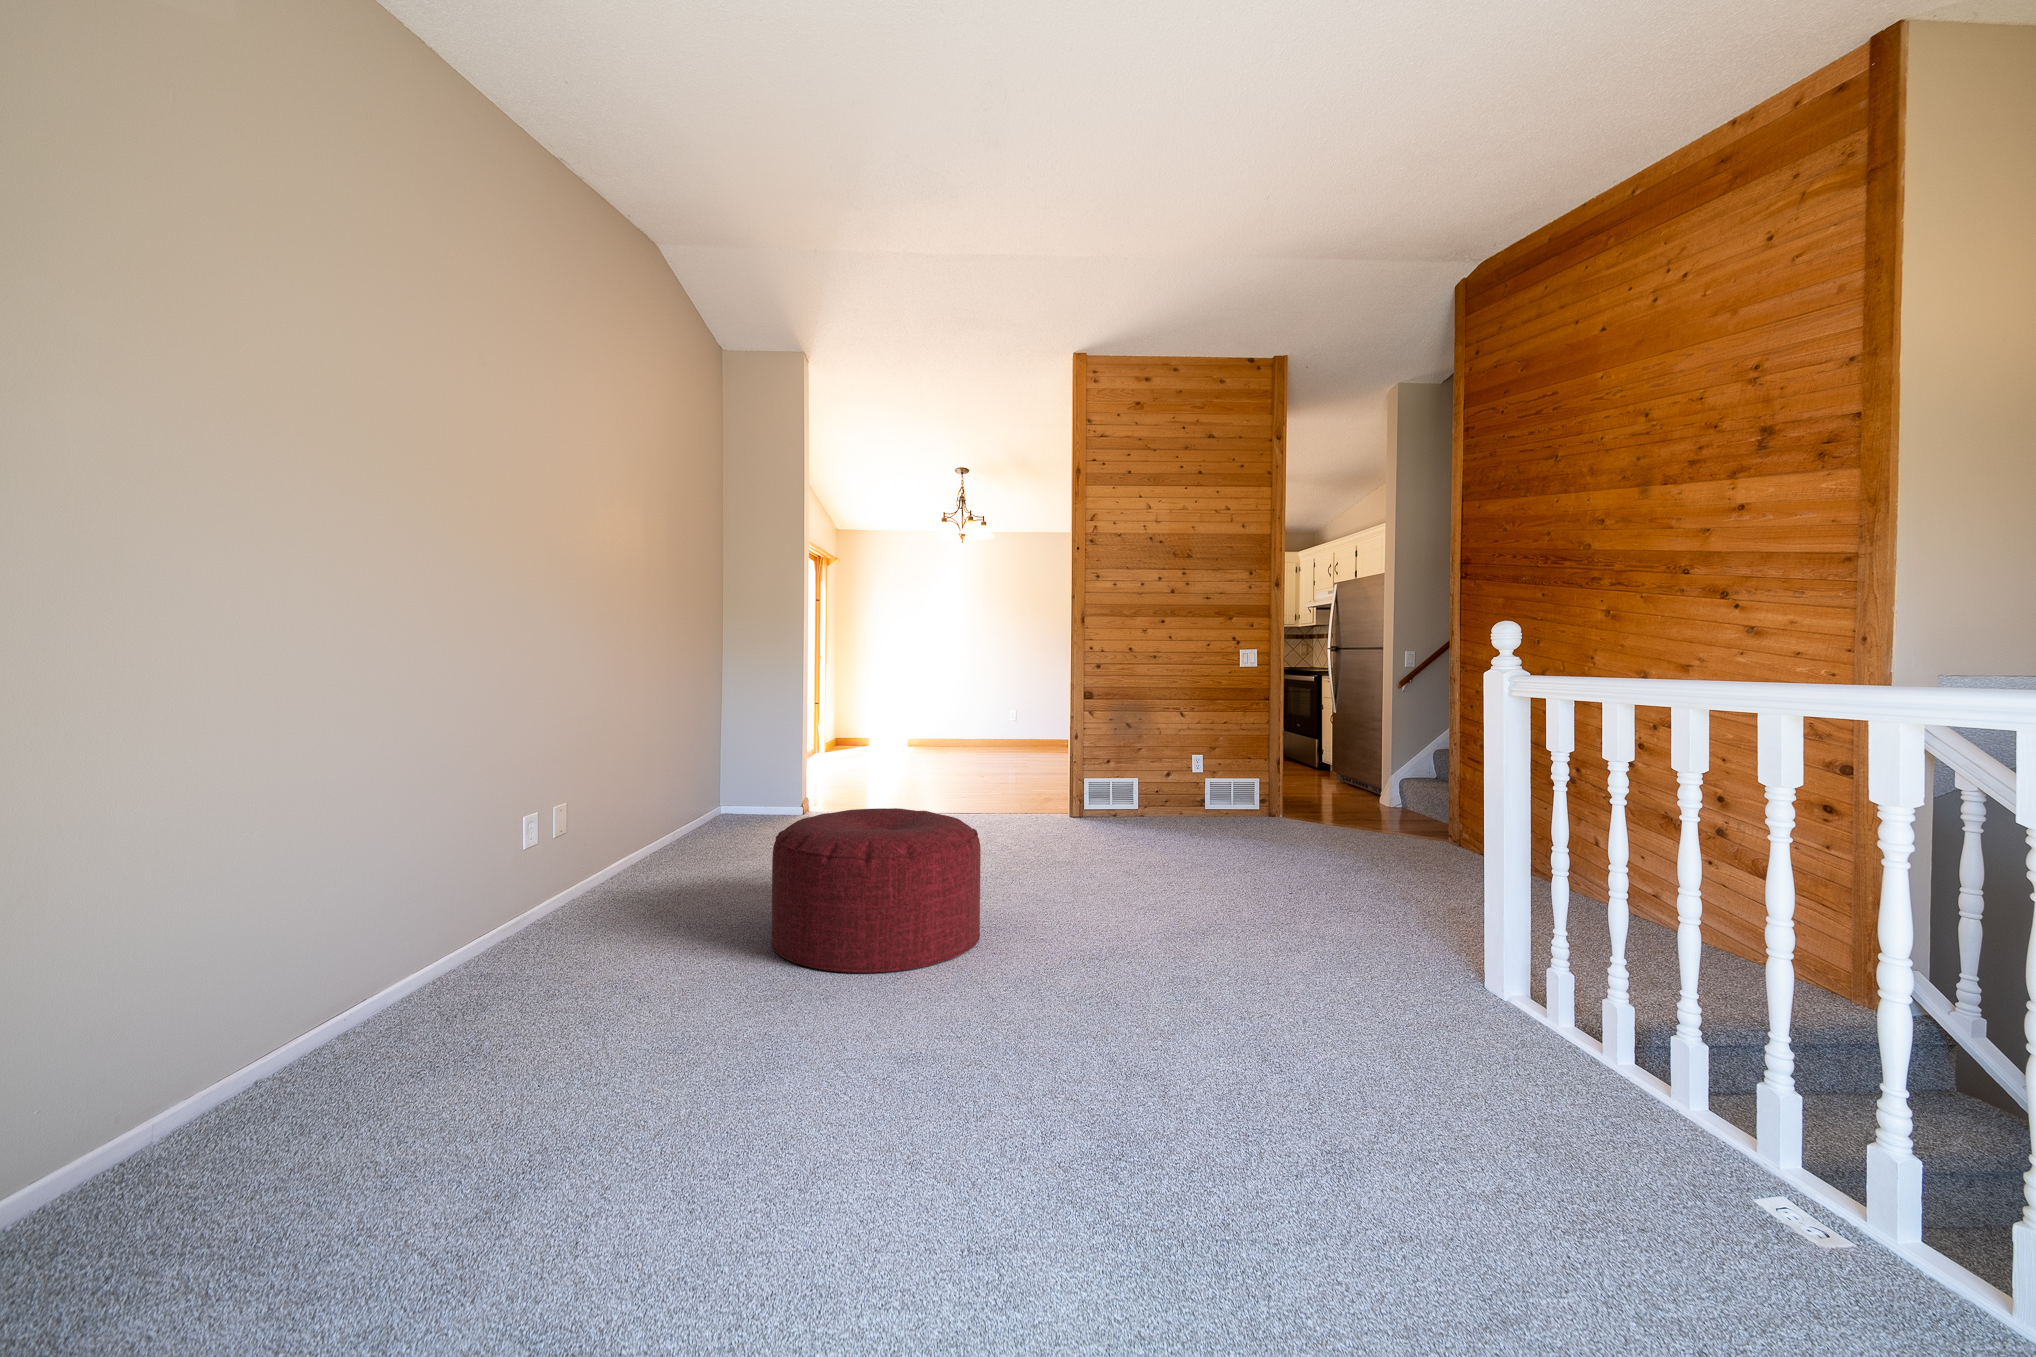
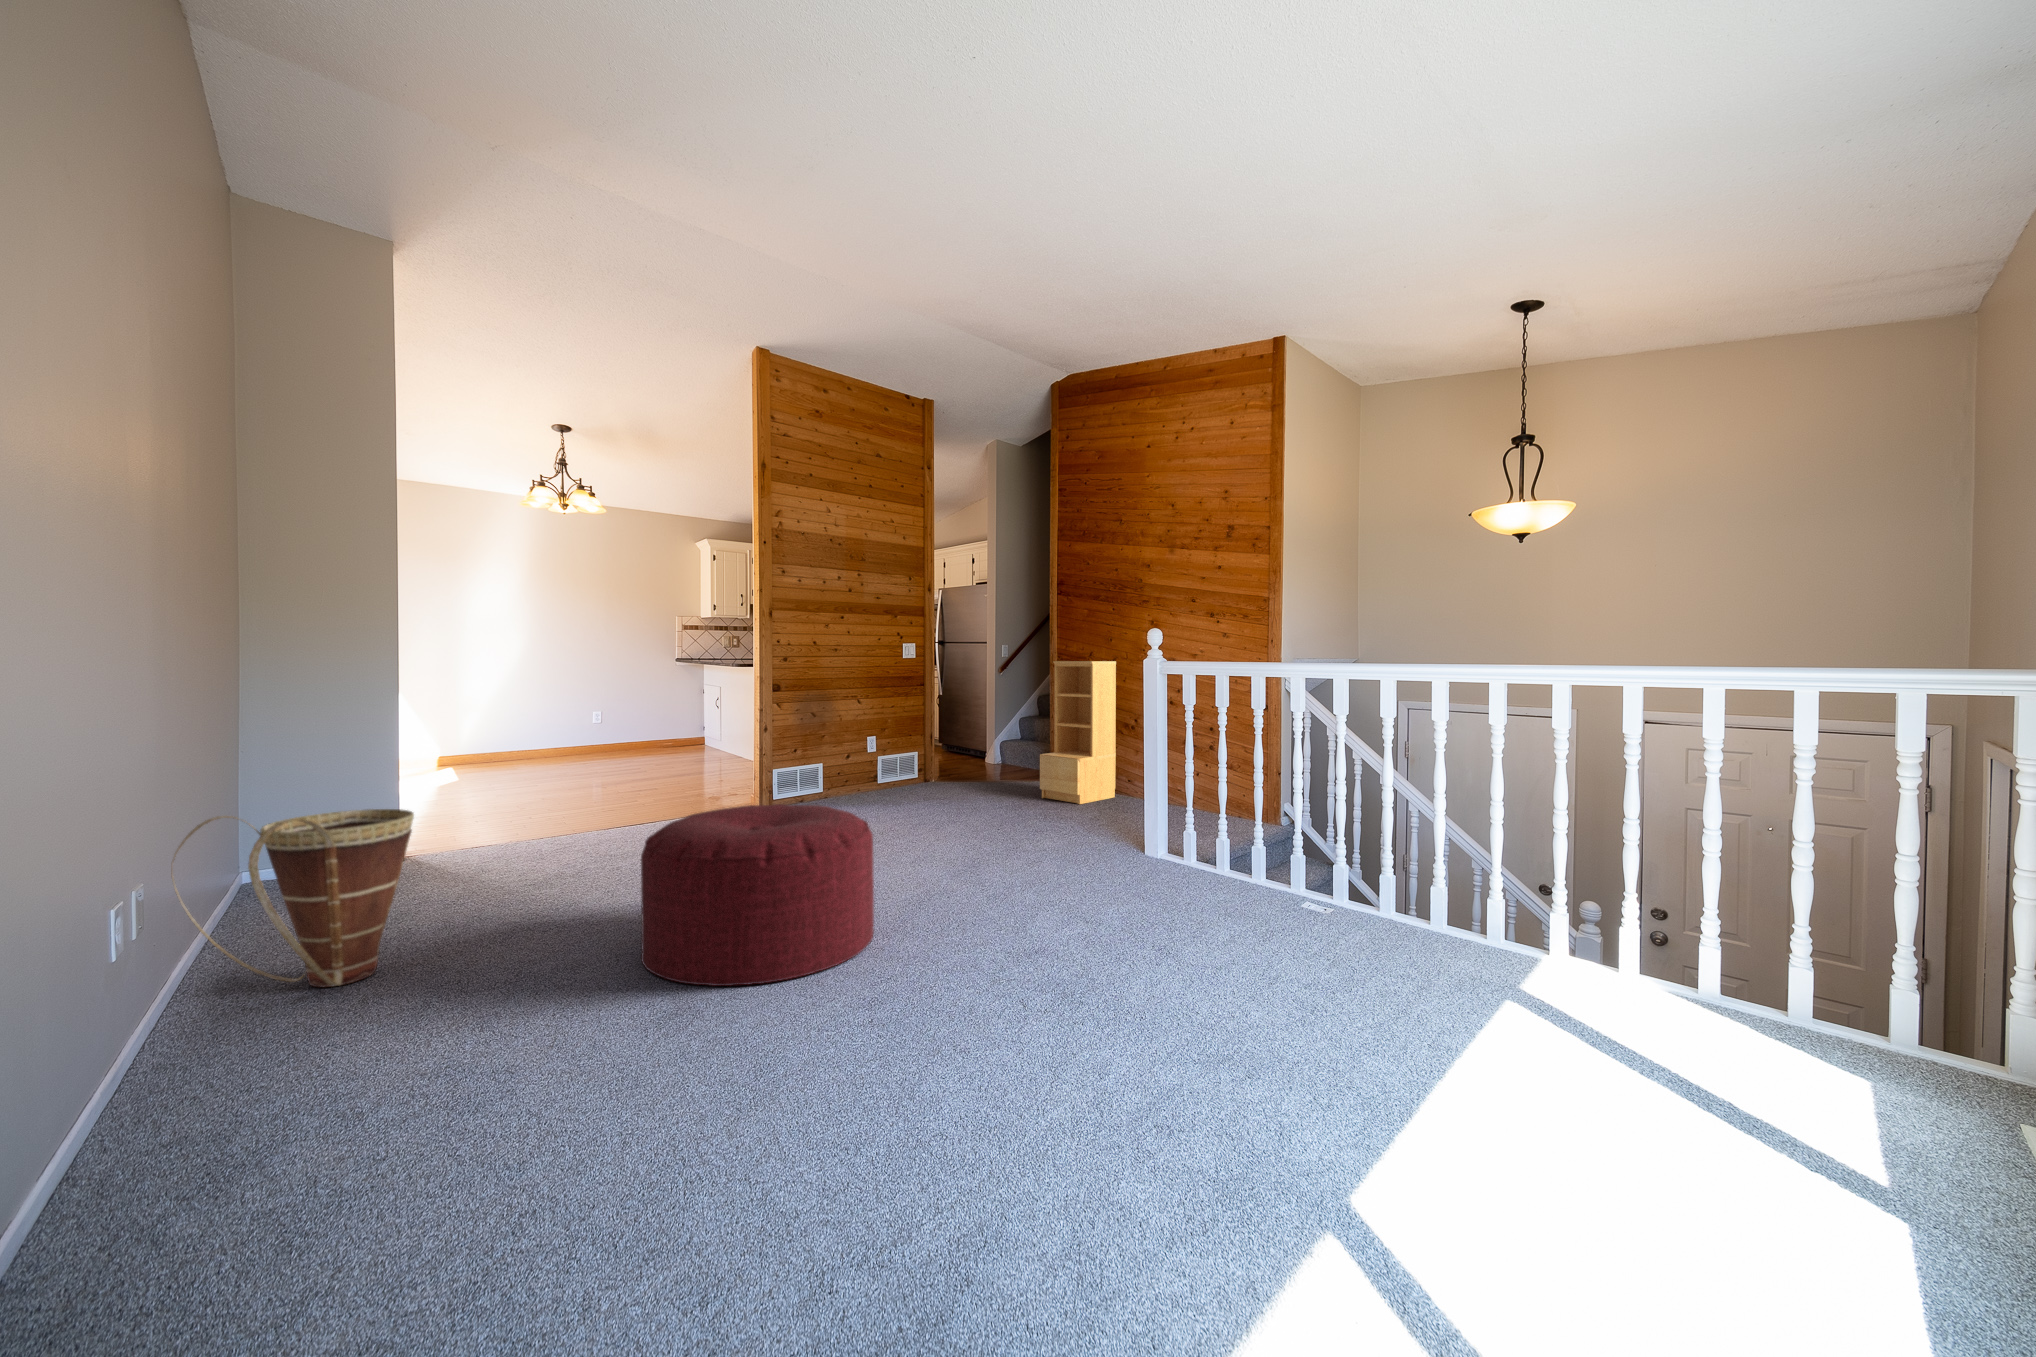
bookshelf: none [1387,674,1504,865] -> present [1040,661,1116,804]
basket: none [537,772,678,901] -> present [172,809,414,987]

